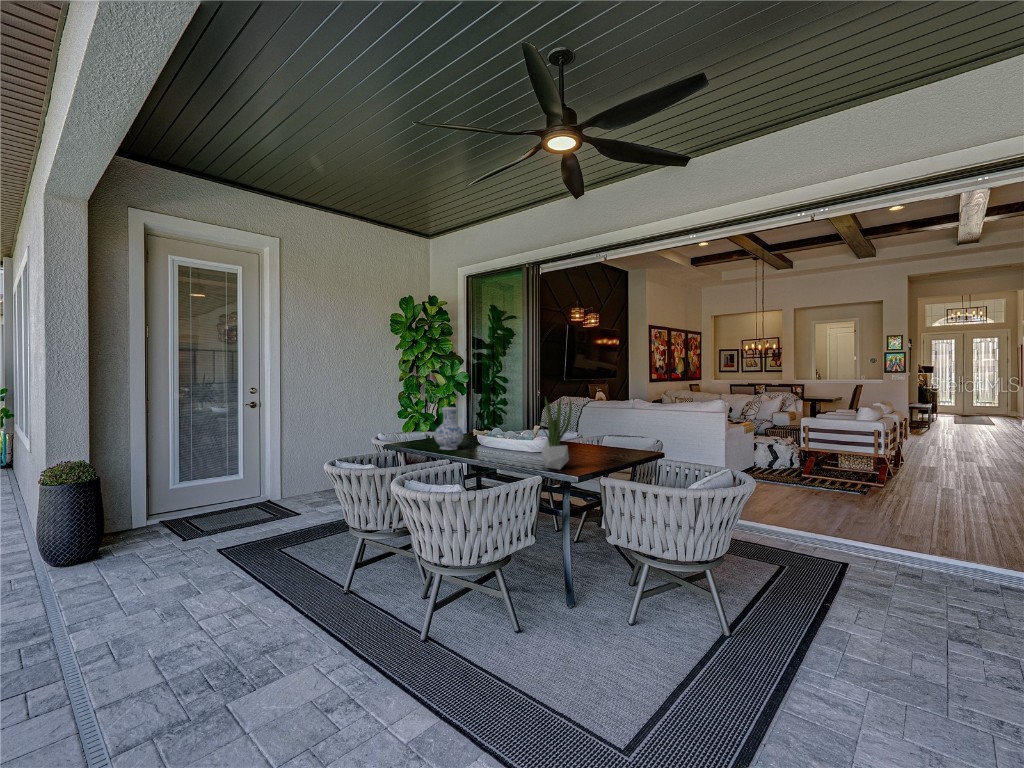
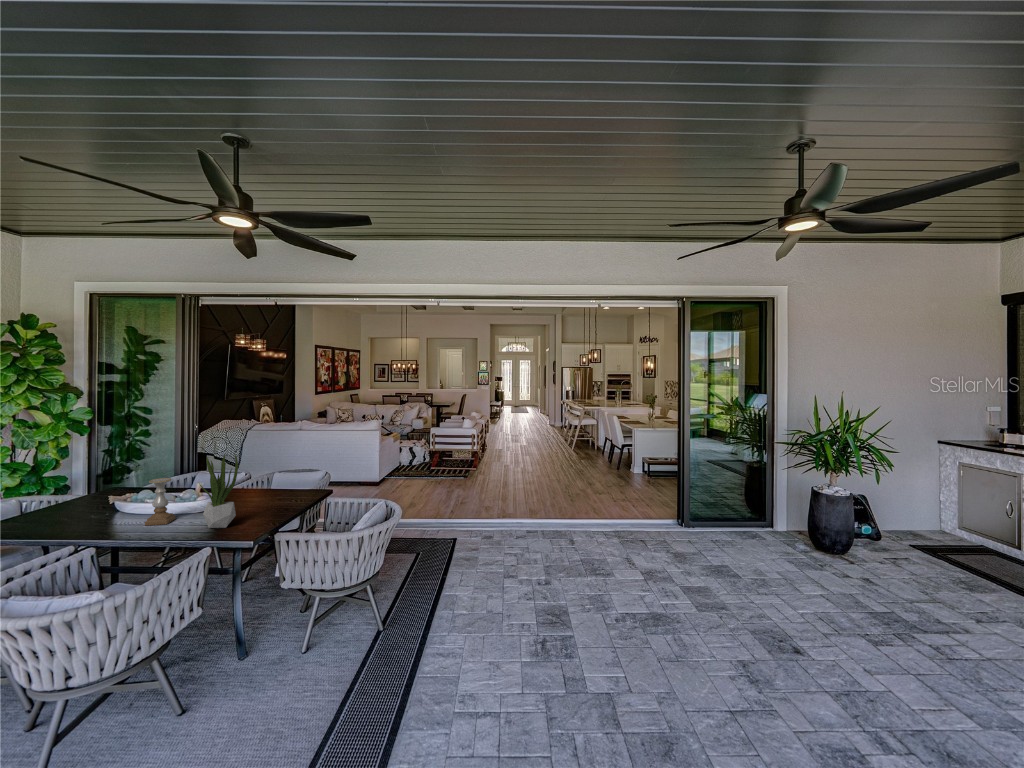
vase: present [434,407,464,450] -> none [45,468,93,521]
candle holder: none [497,419,520,461] -> present [145,478,175,526]

